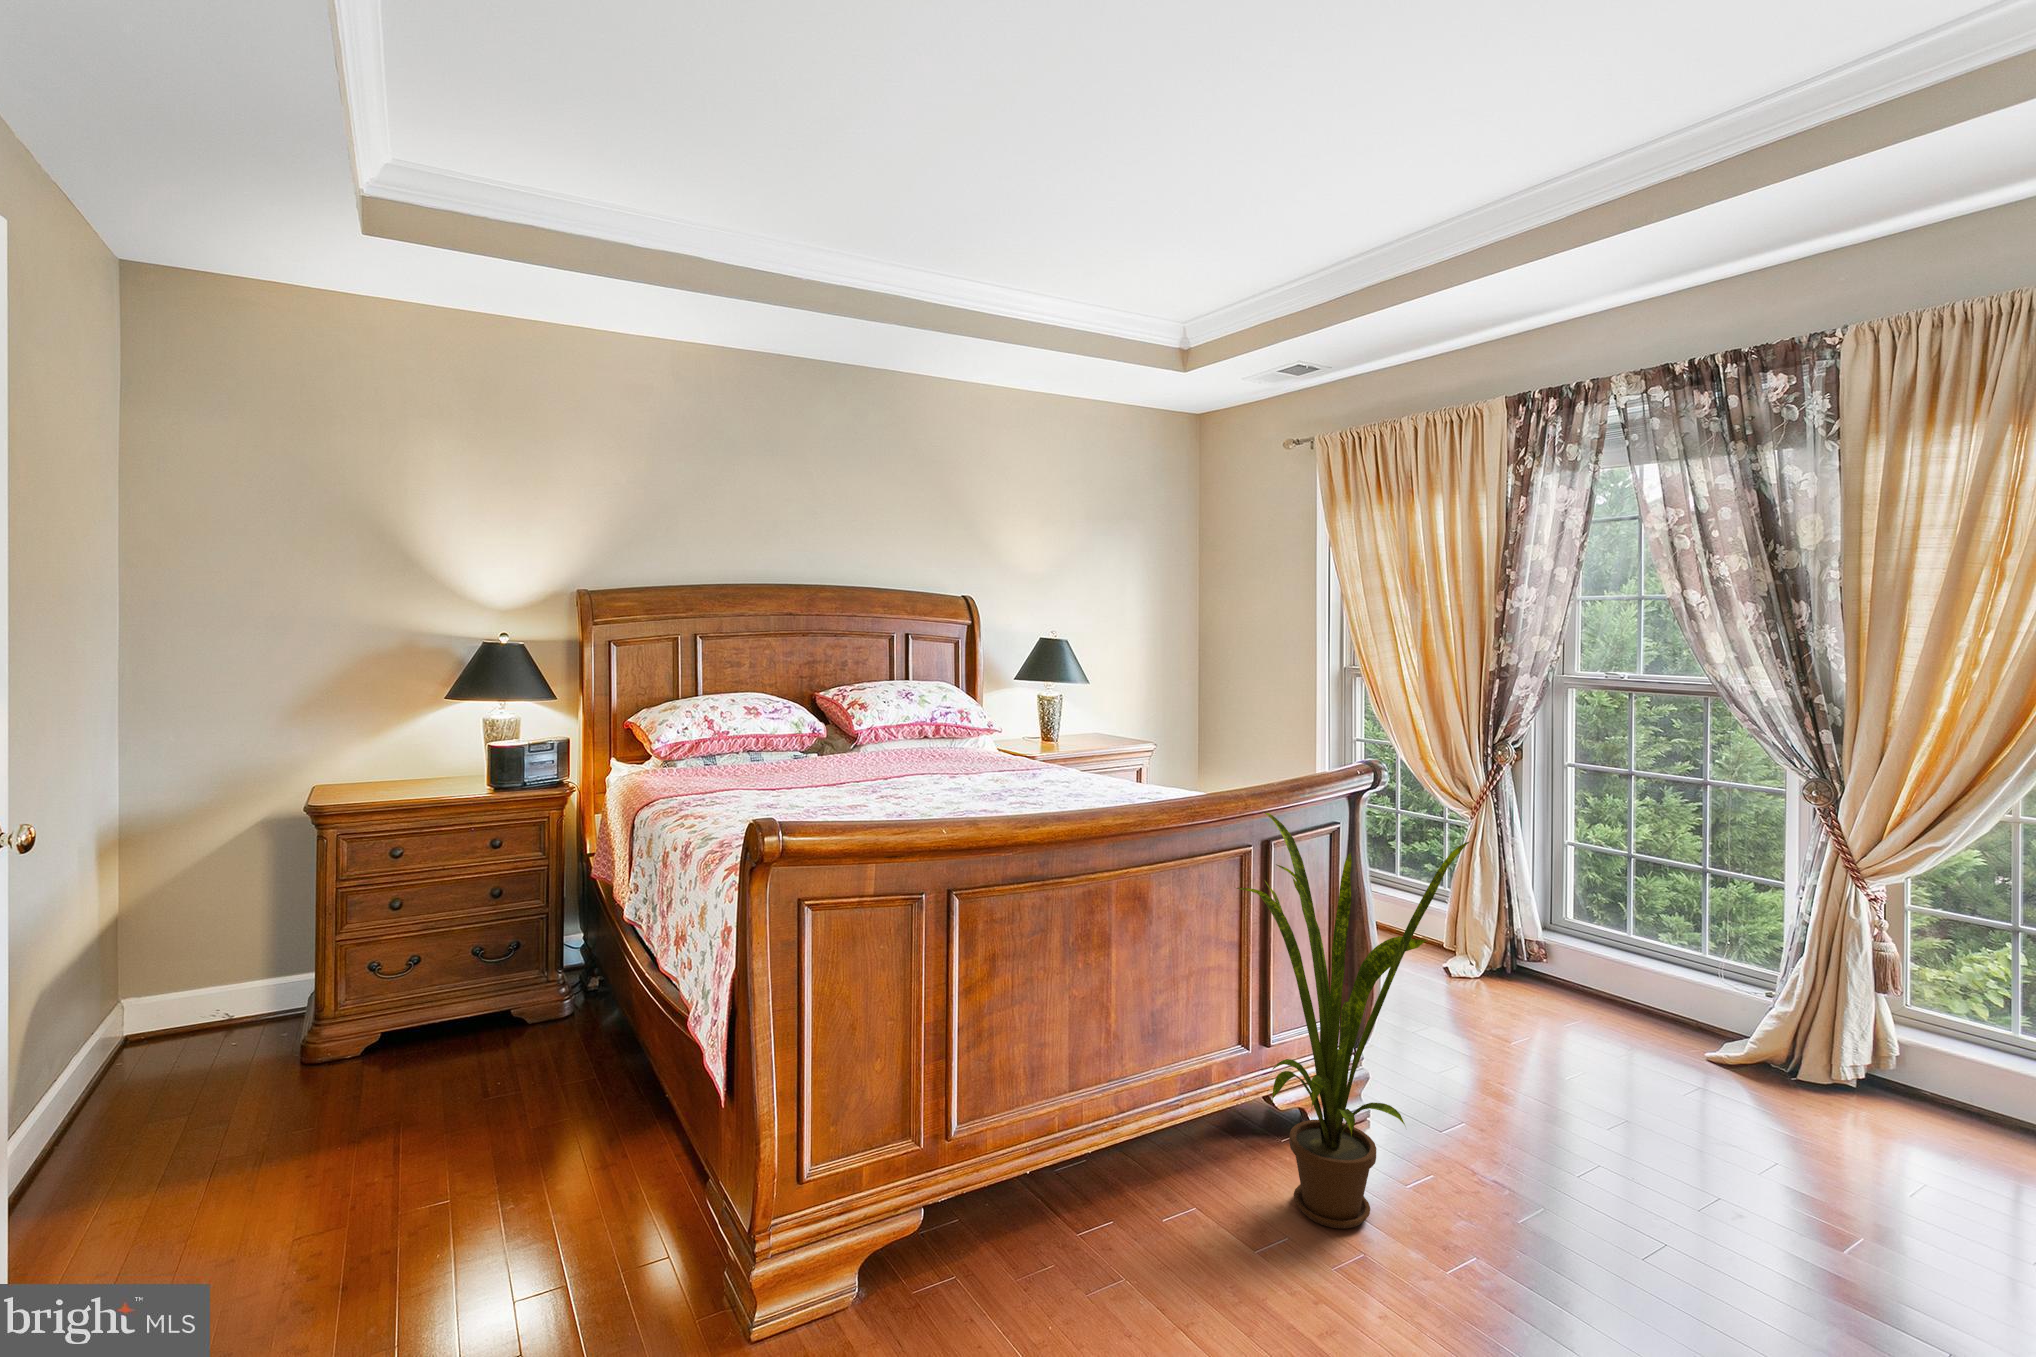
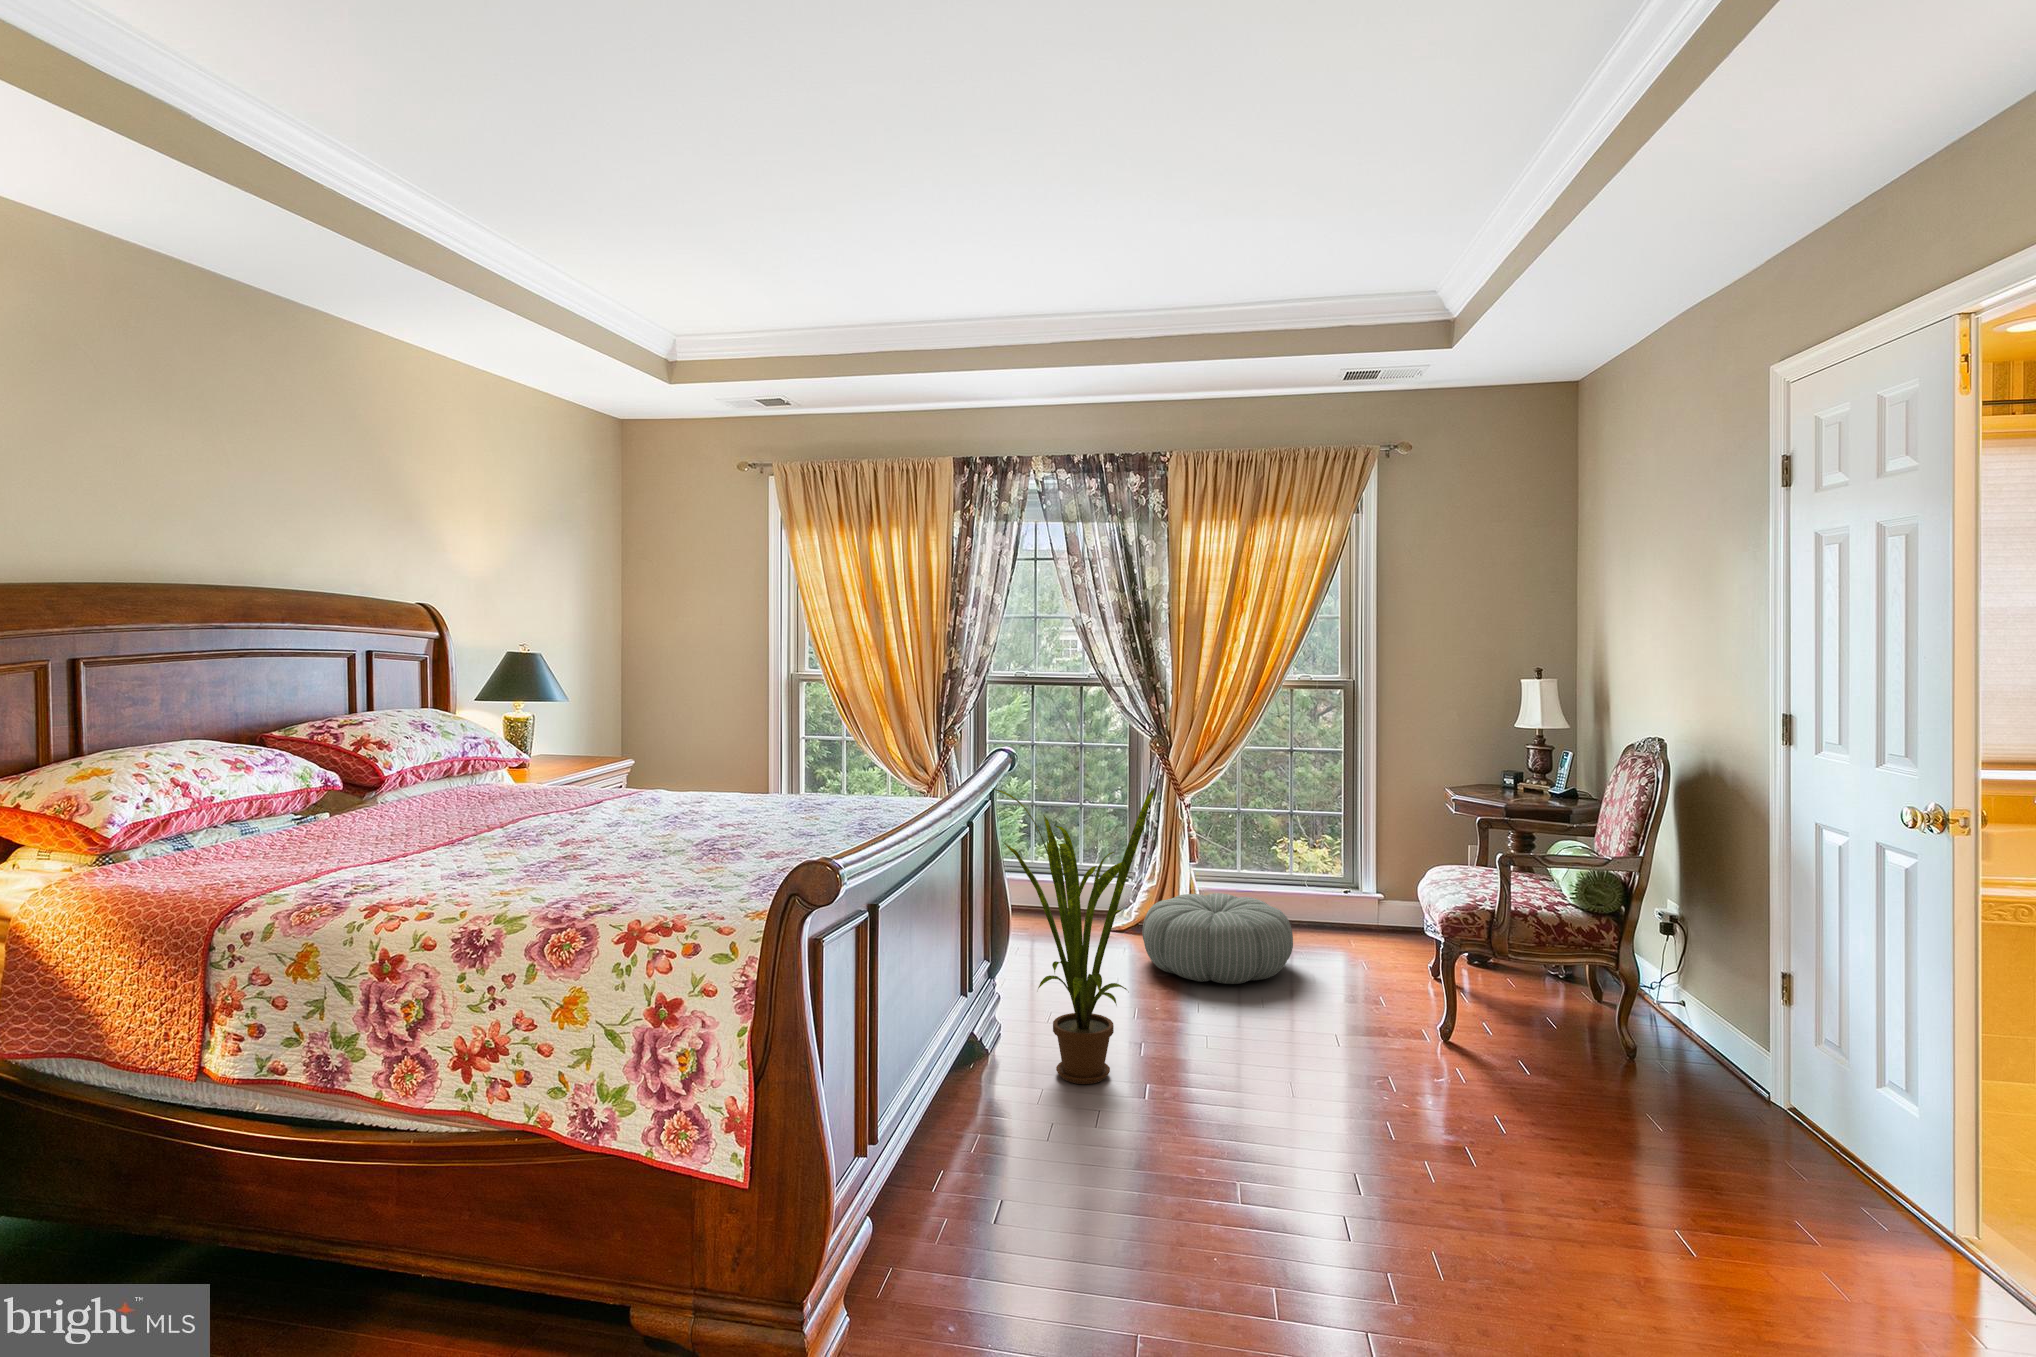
pouf: none [1654,1031,1986,1229] -> present [1142,893,1293,984]

